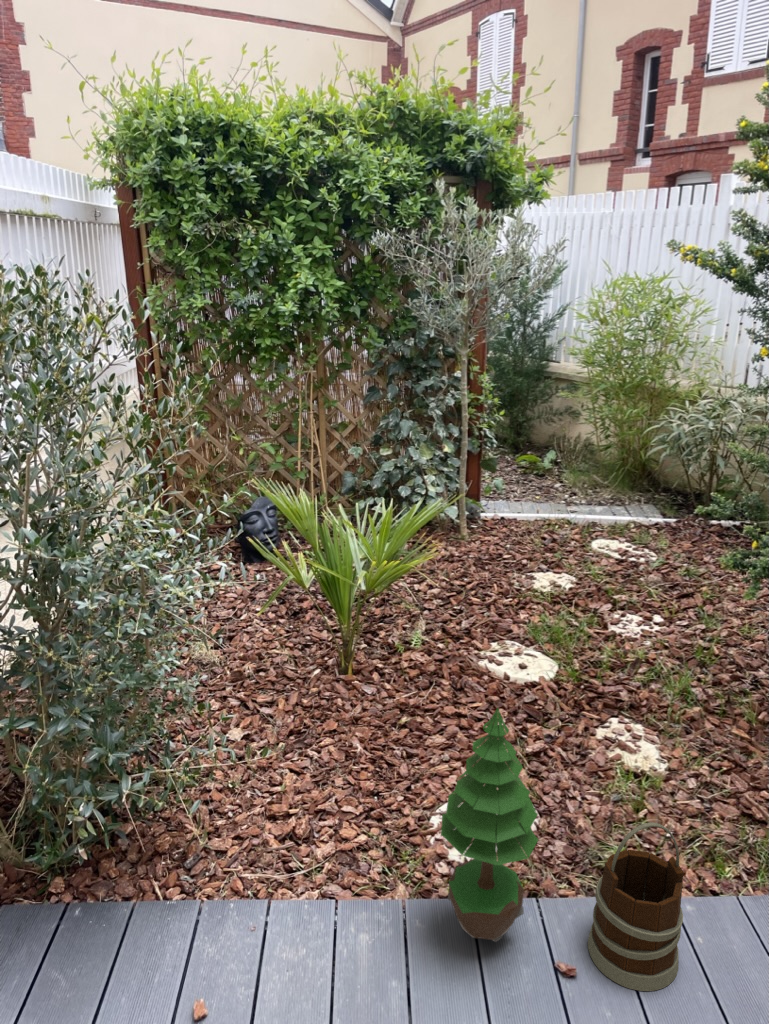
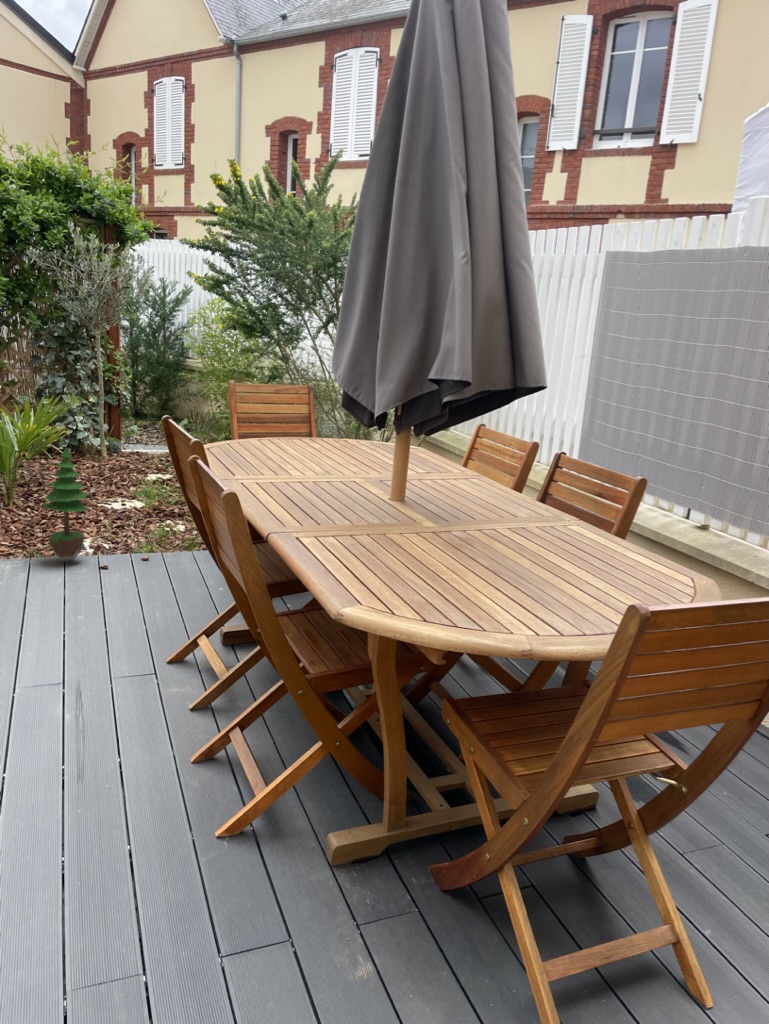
wooden bucket: present [588,822,684,991] -> none [116,497,155,569]

